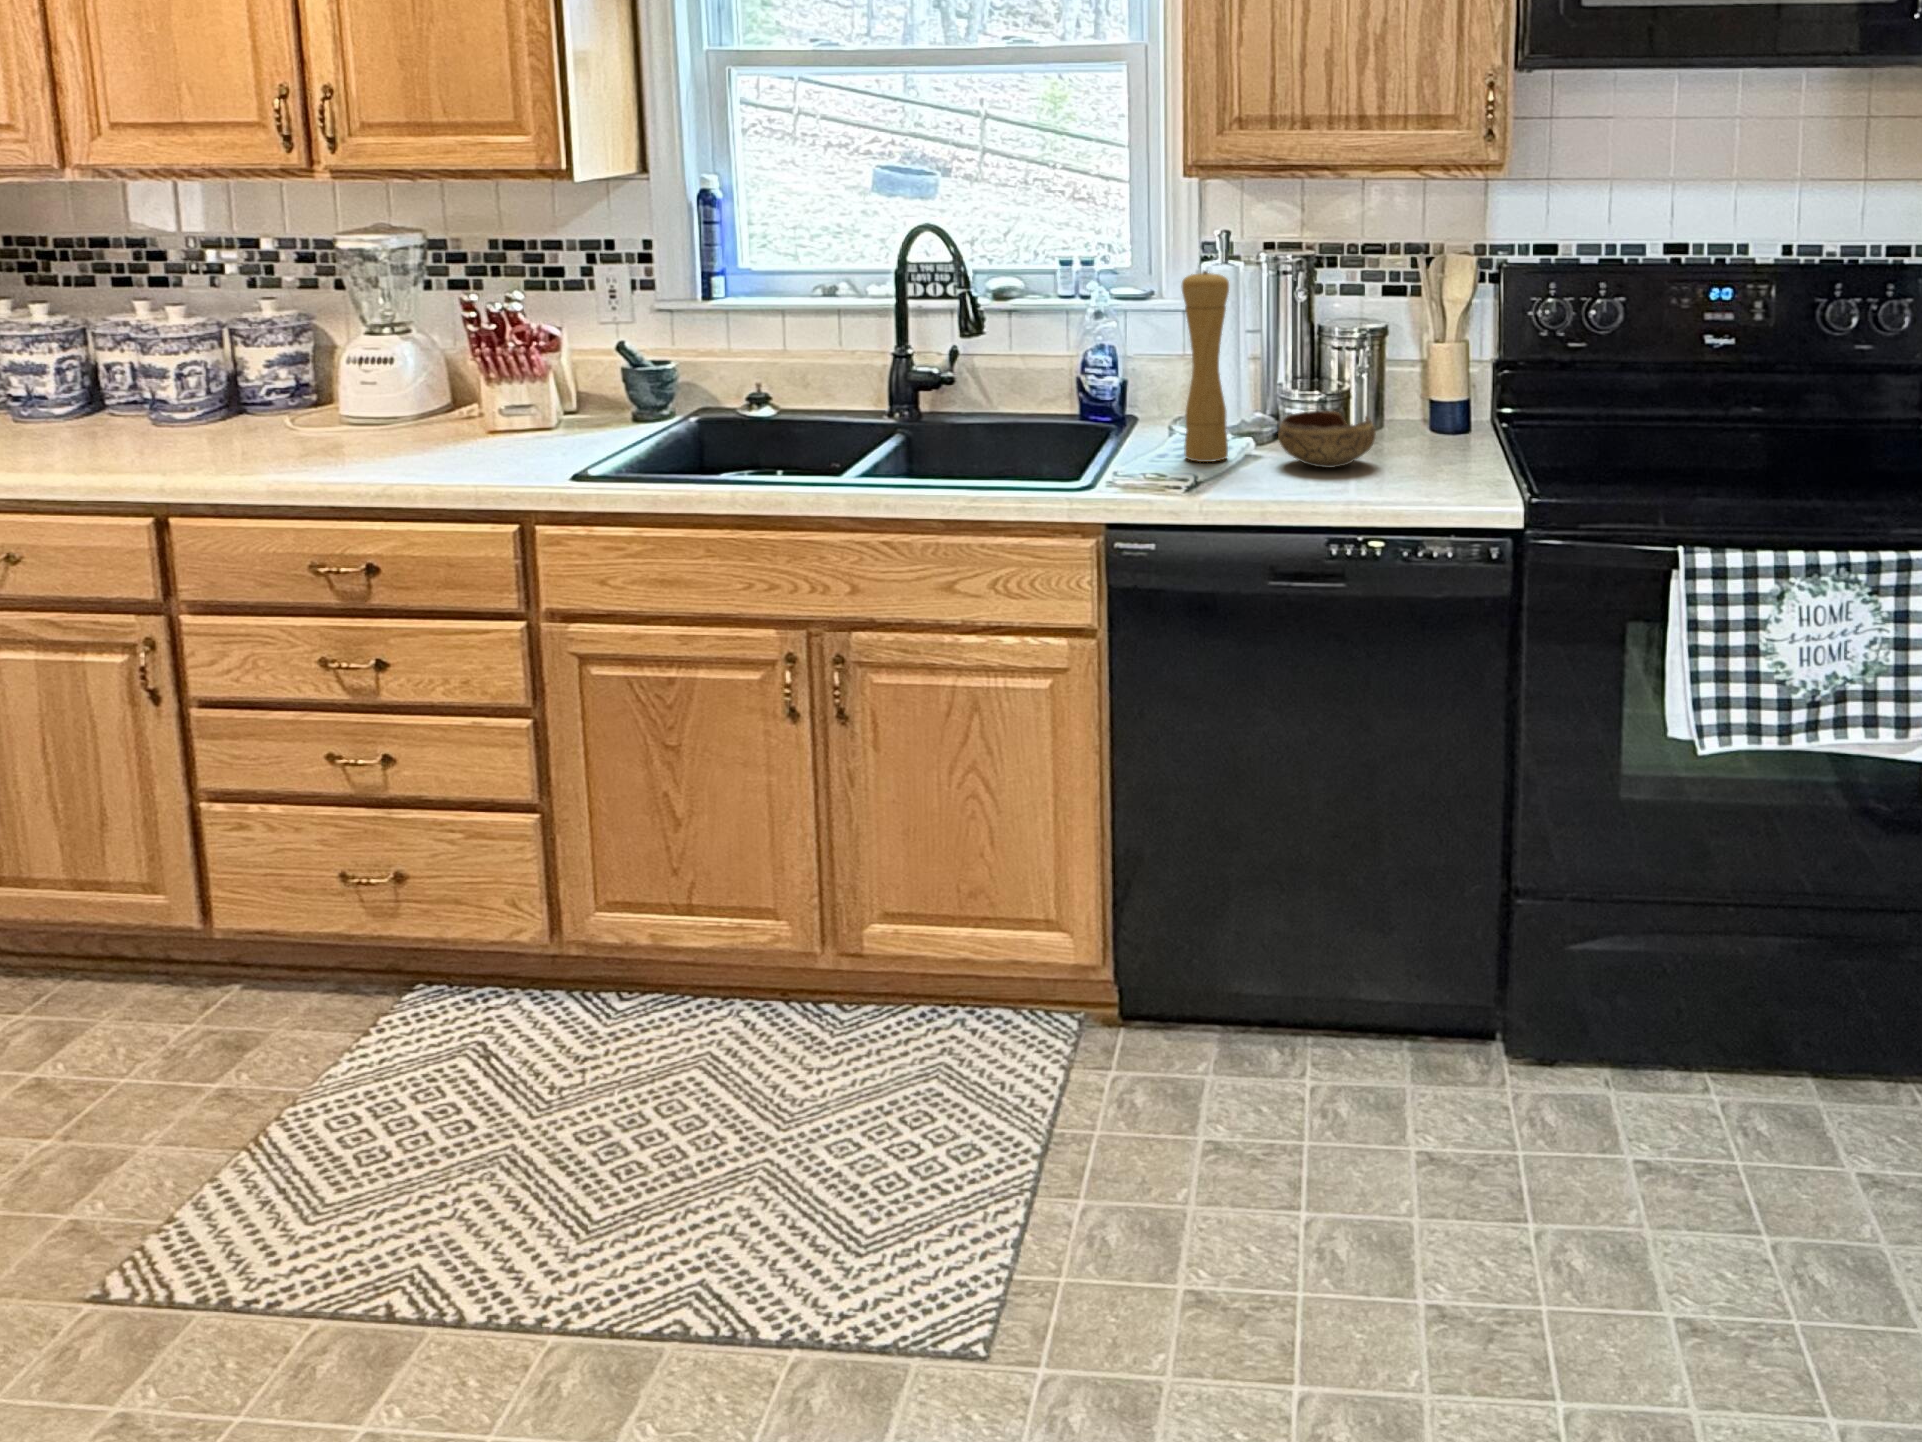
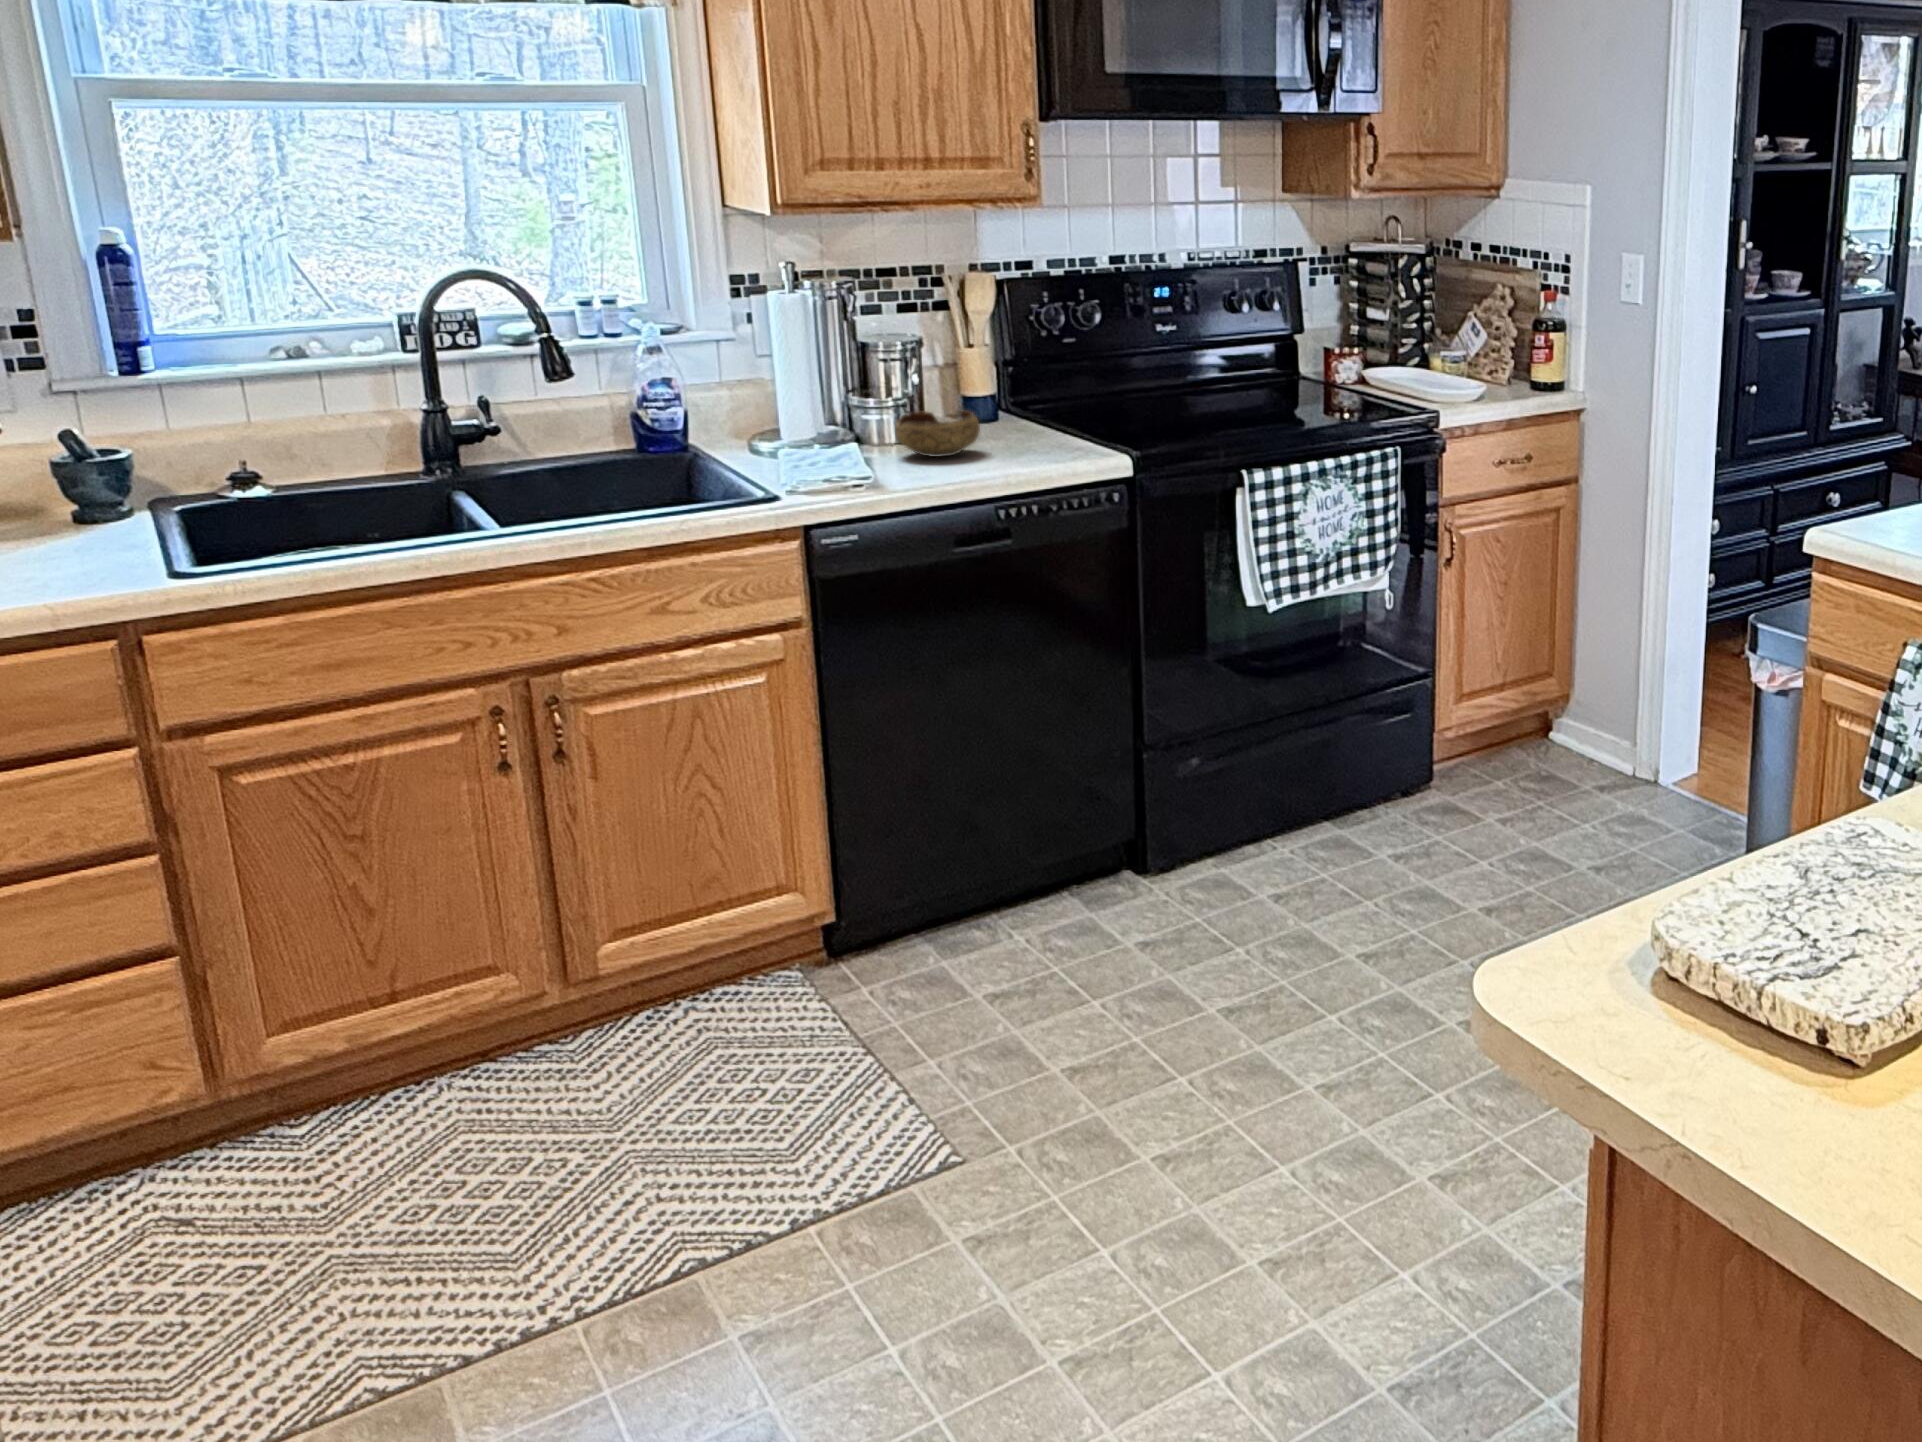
pepper mill: present [1181,270,1229,462] -> none [795,297,850,467]

